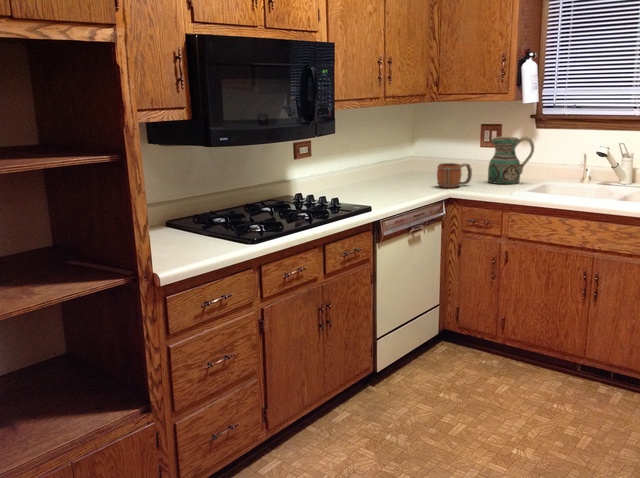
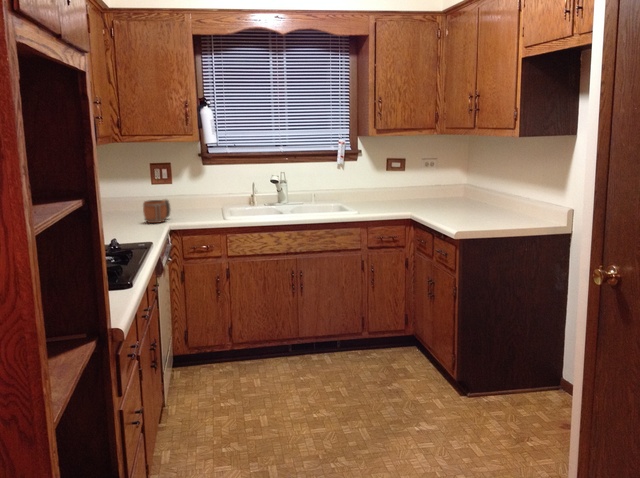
ceramic pitcher: present [488,136,534,184] -> none [174,172,211,215]

